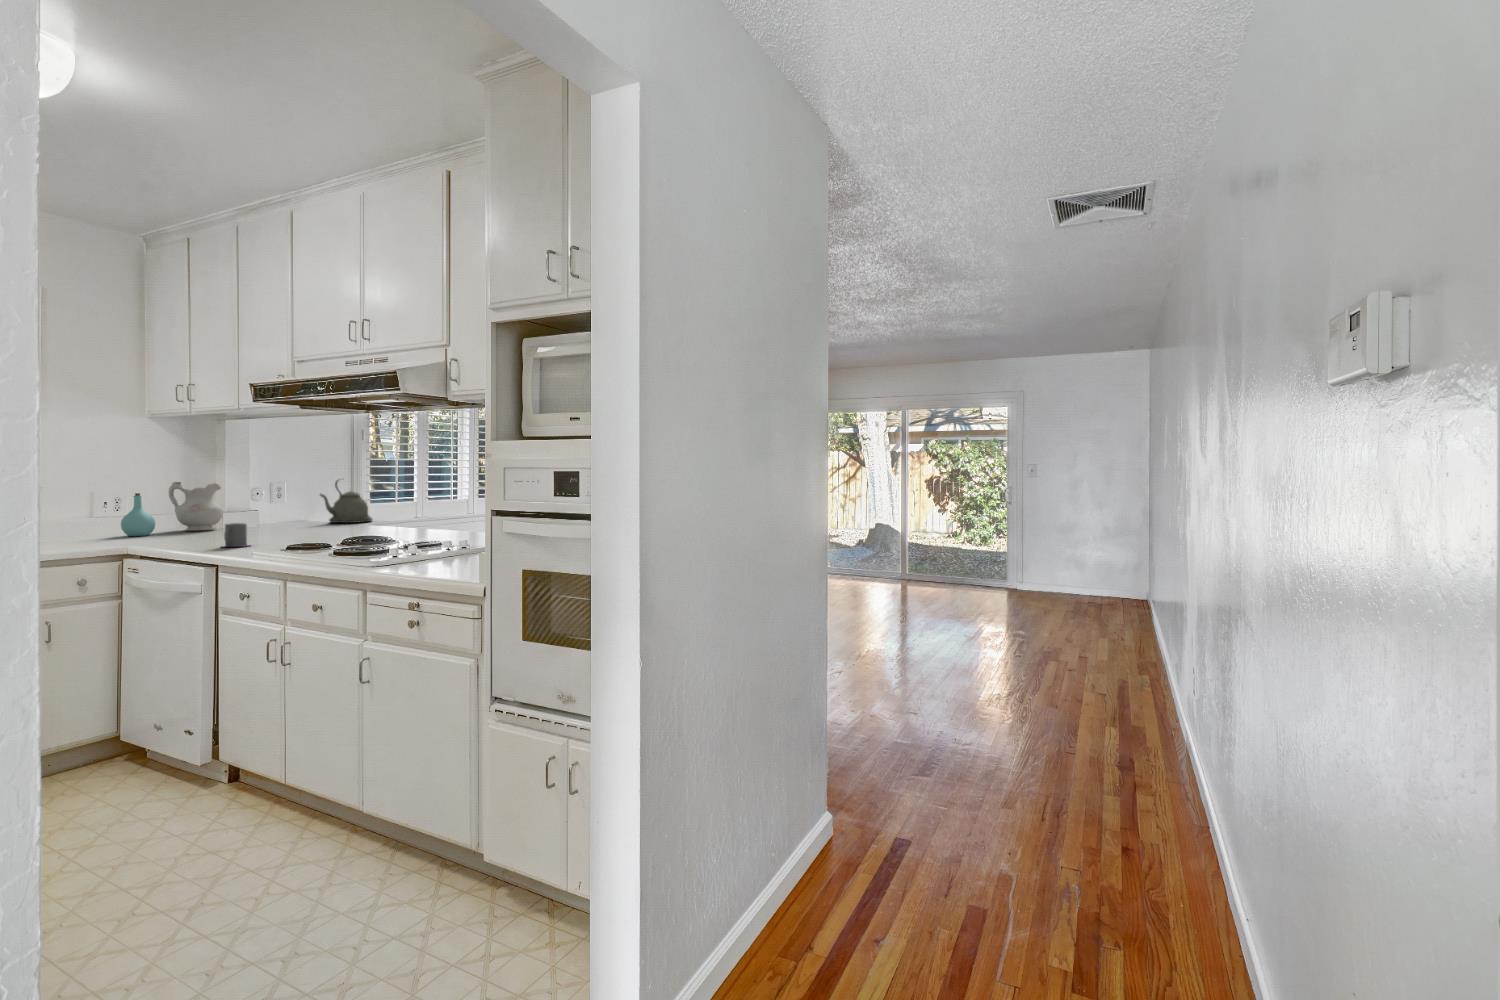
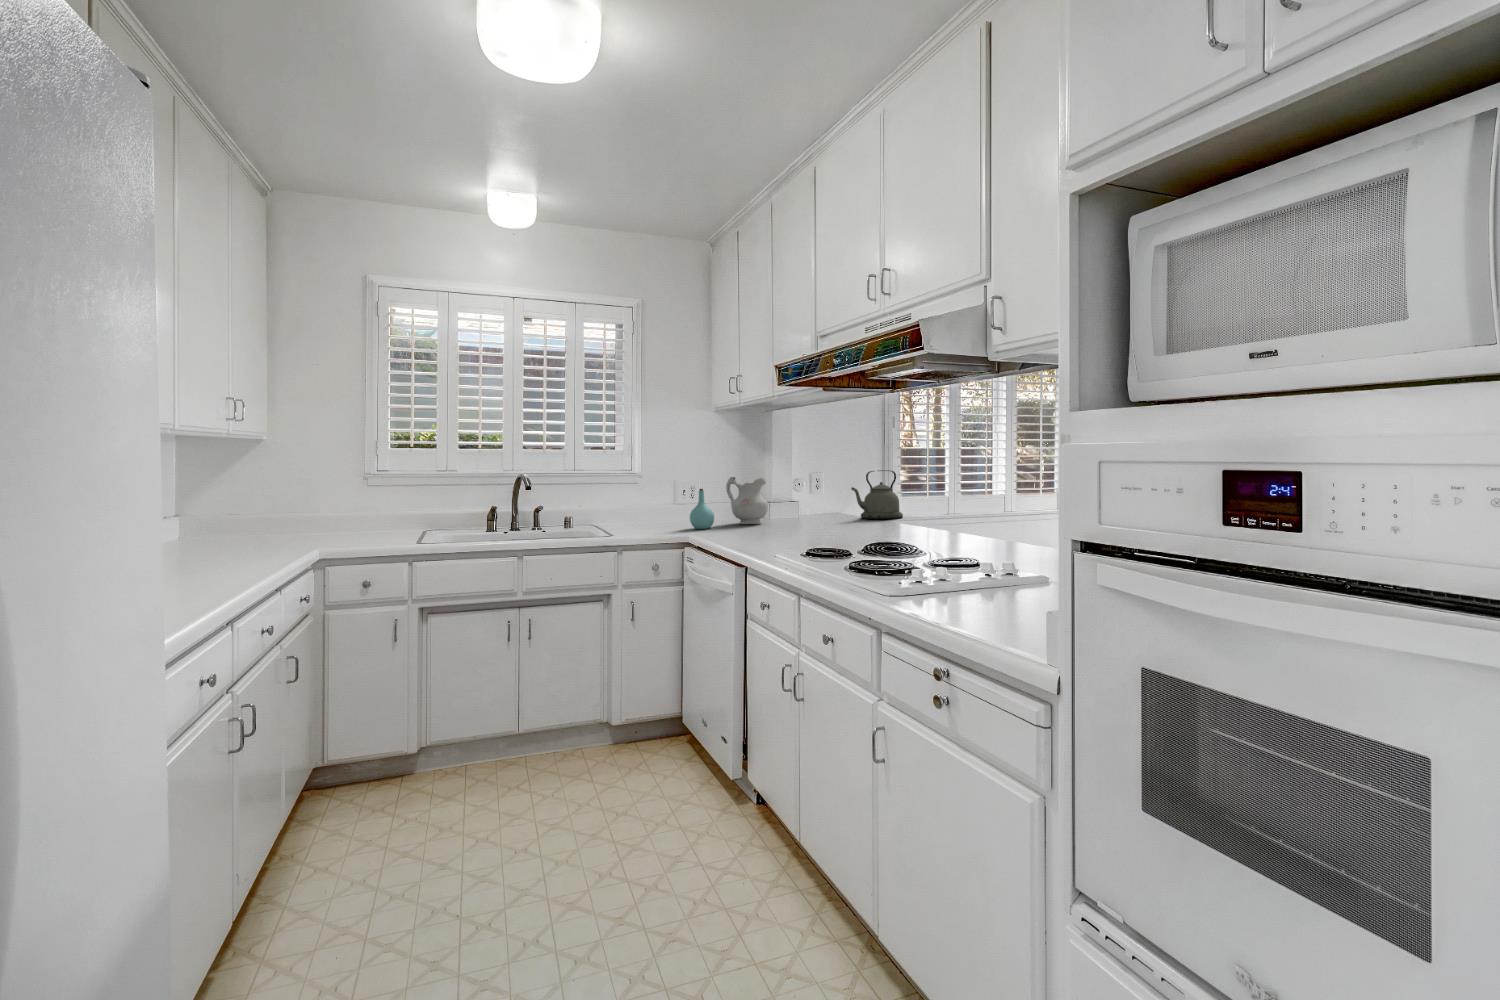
mug: present [224,523,248,547] -> none [752,523,779,549]

